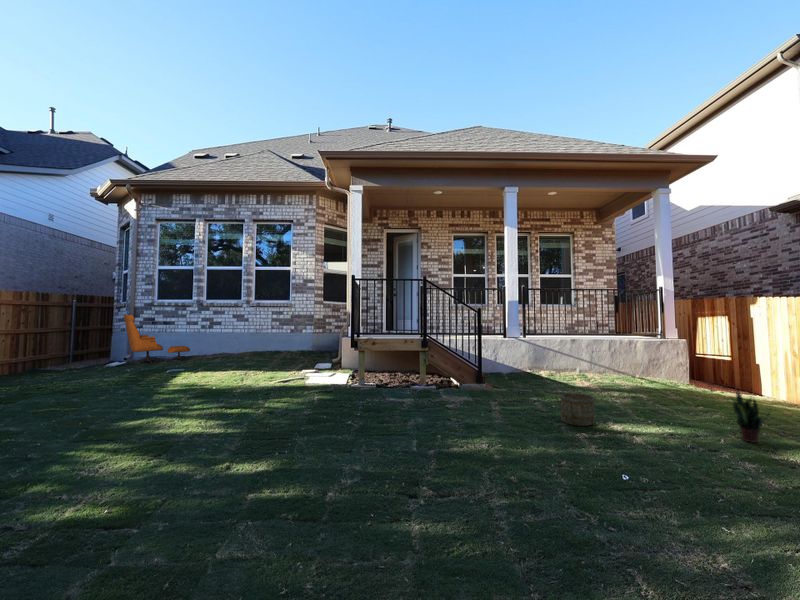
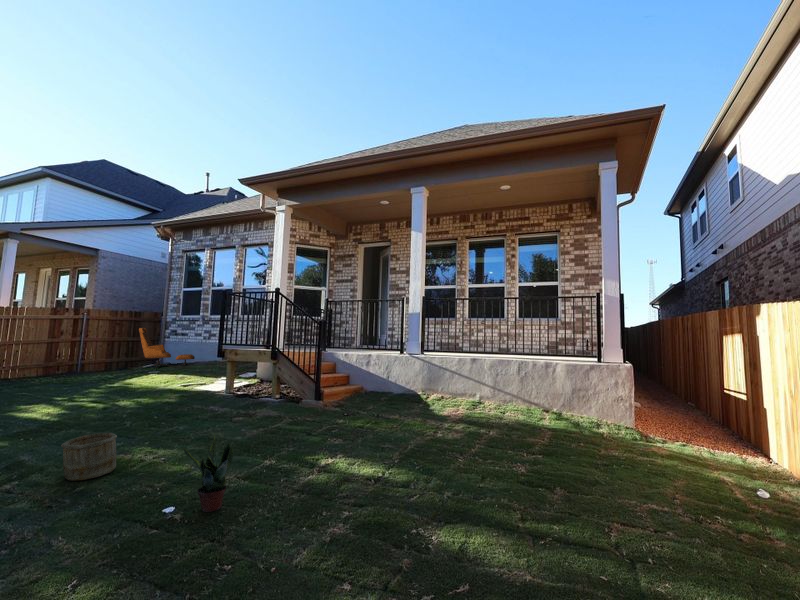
potted plant: present [733,390,769,443] -> present [184,438,233,512]
wooden bucket: present [560,393,595,426] -> present [61,433,117,480]

